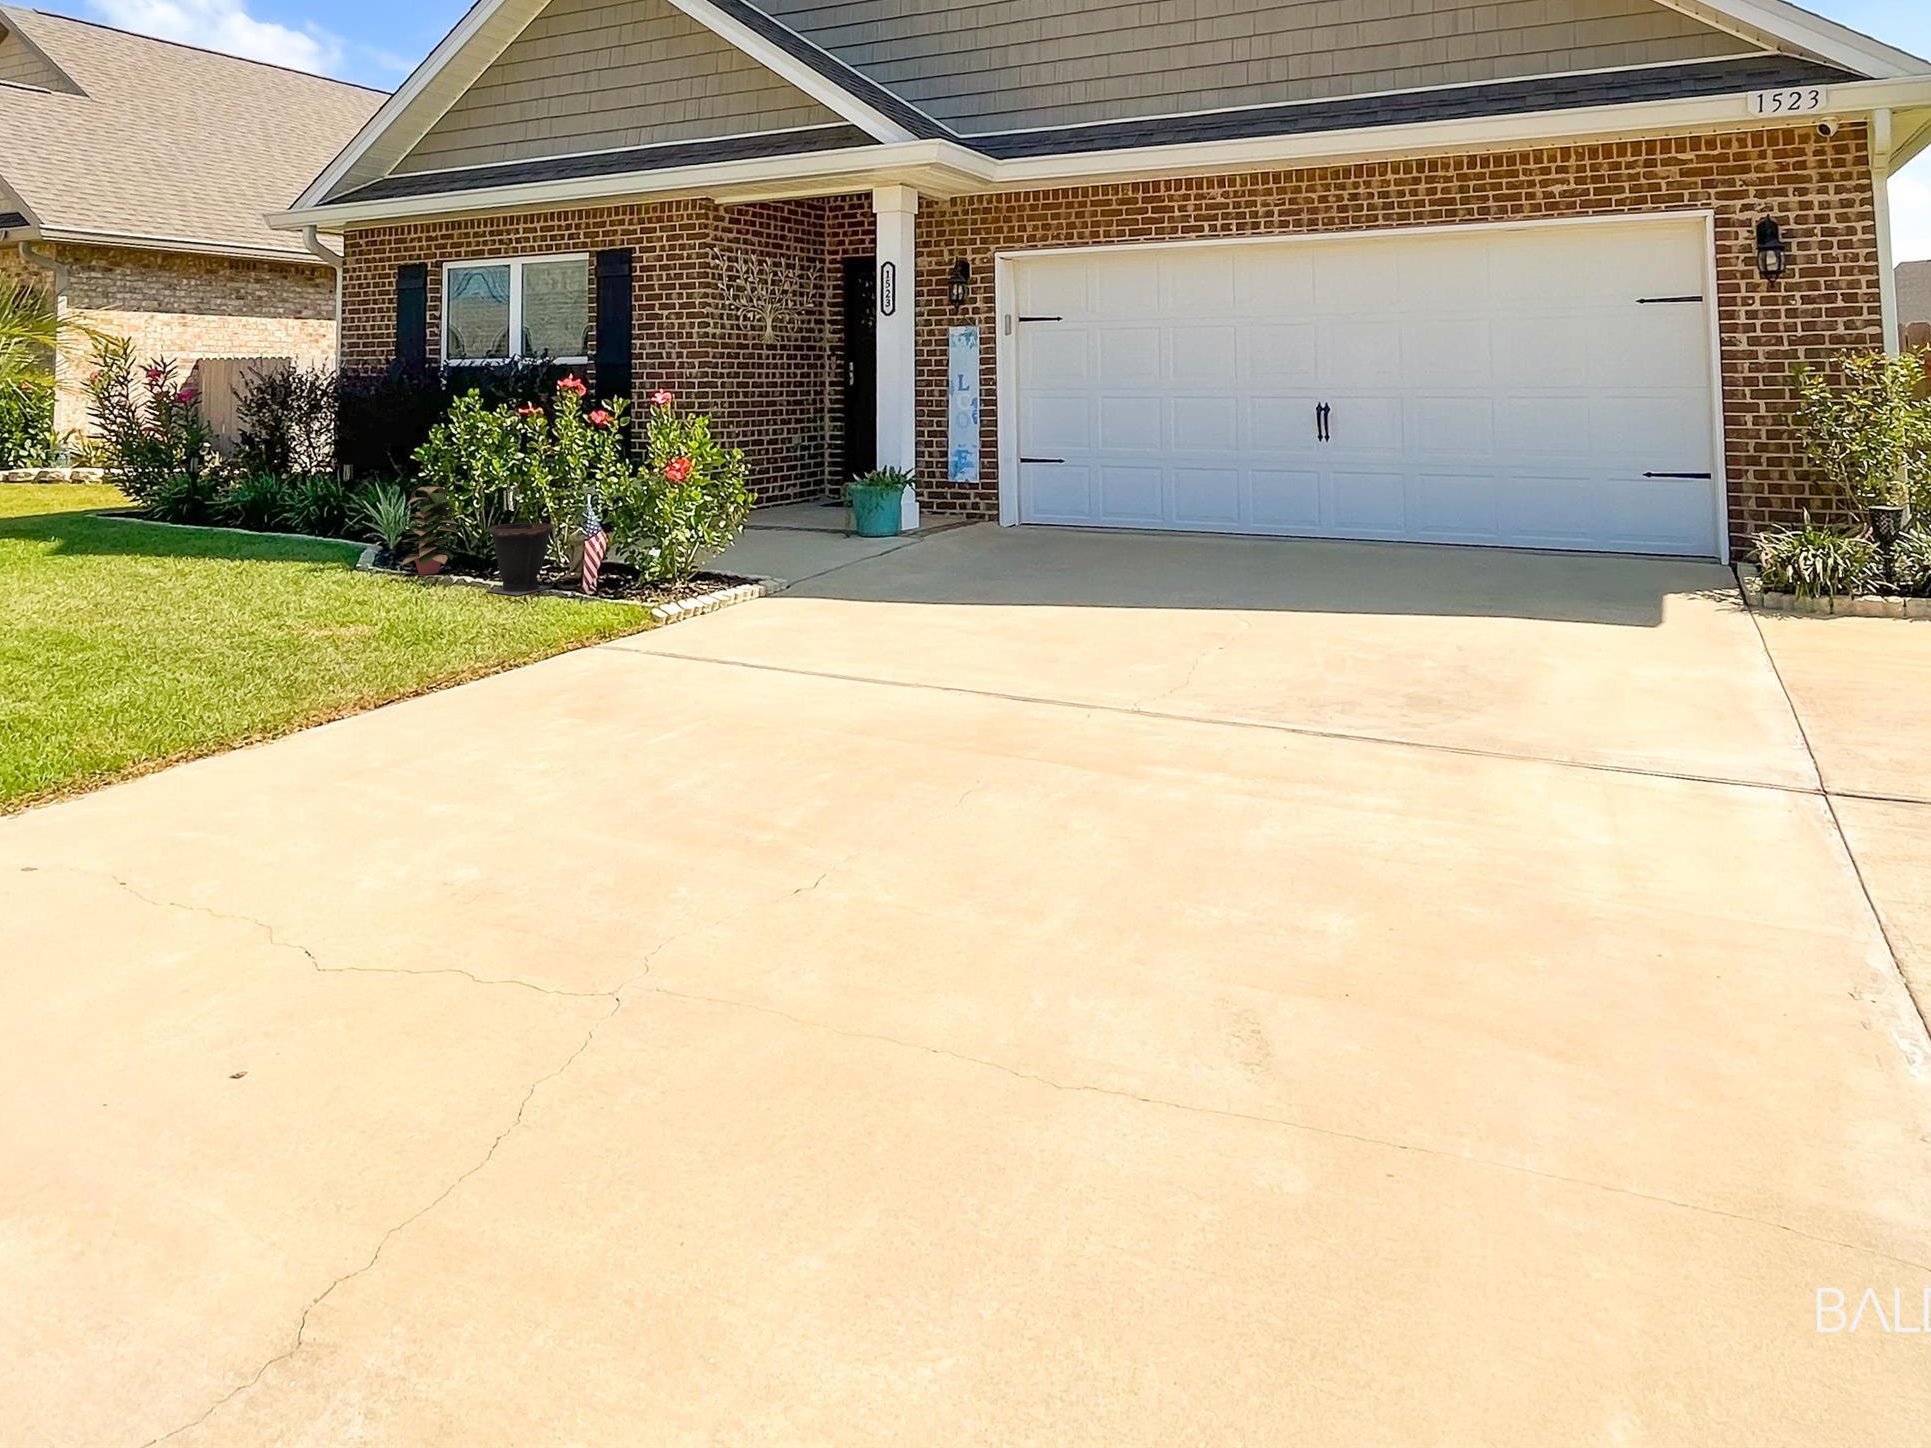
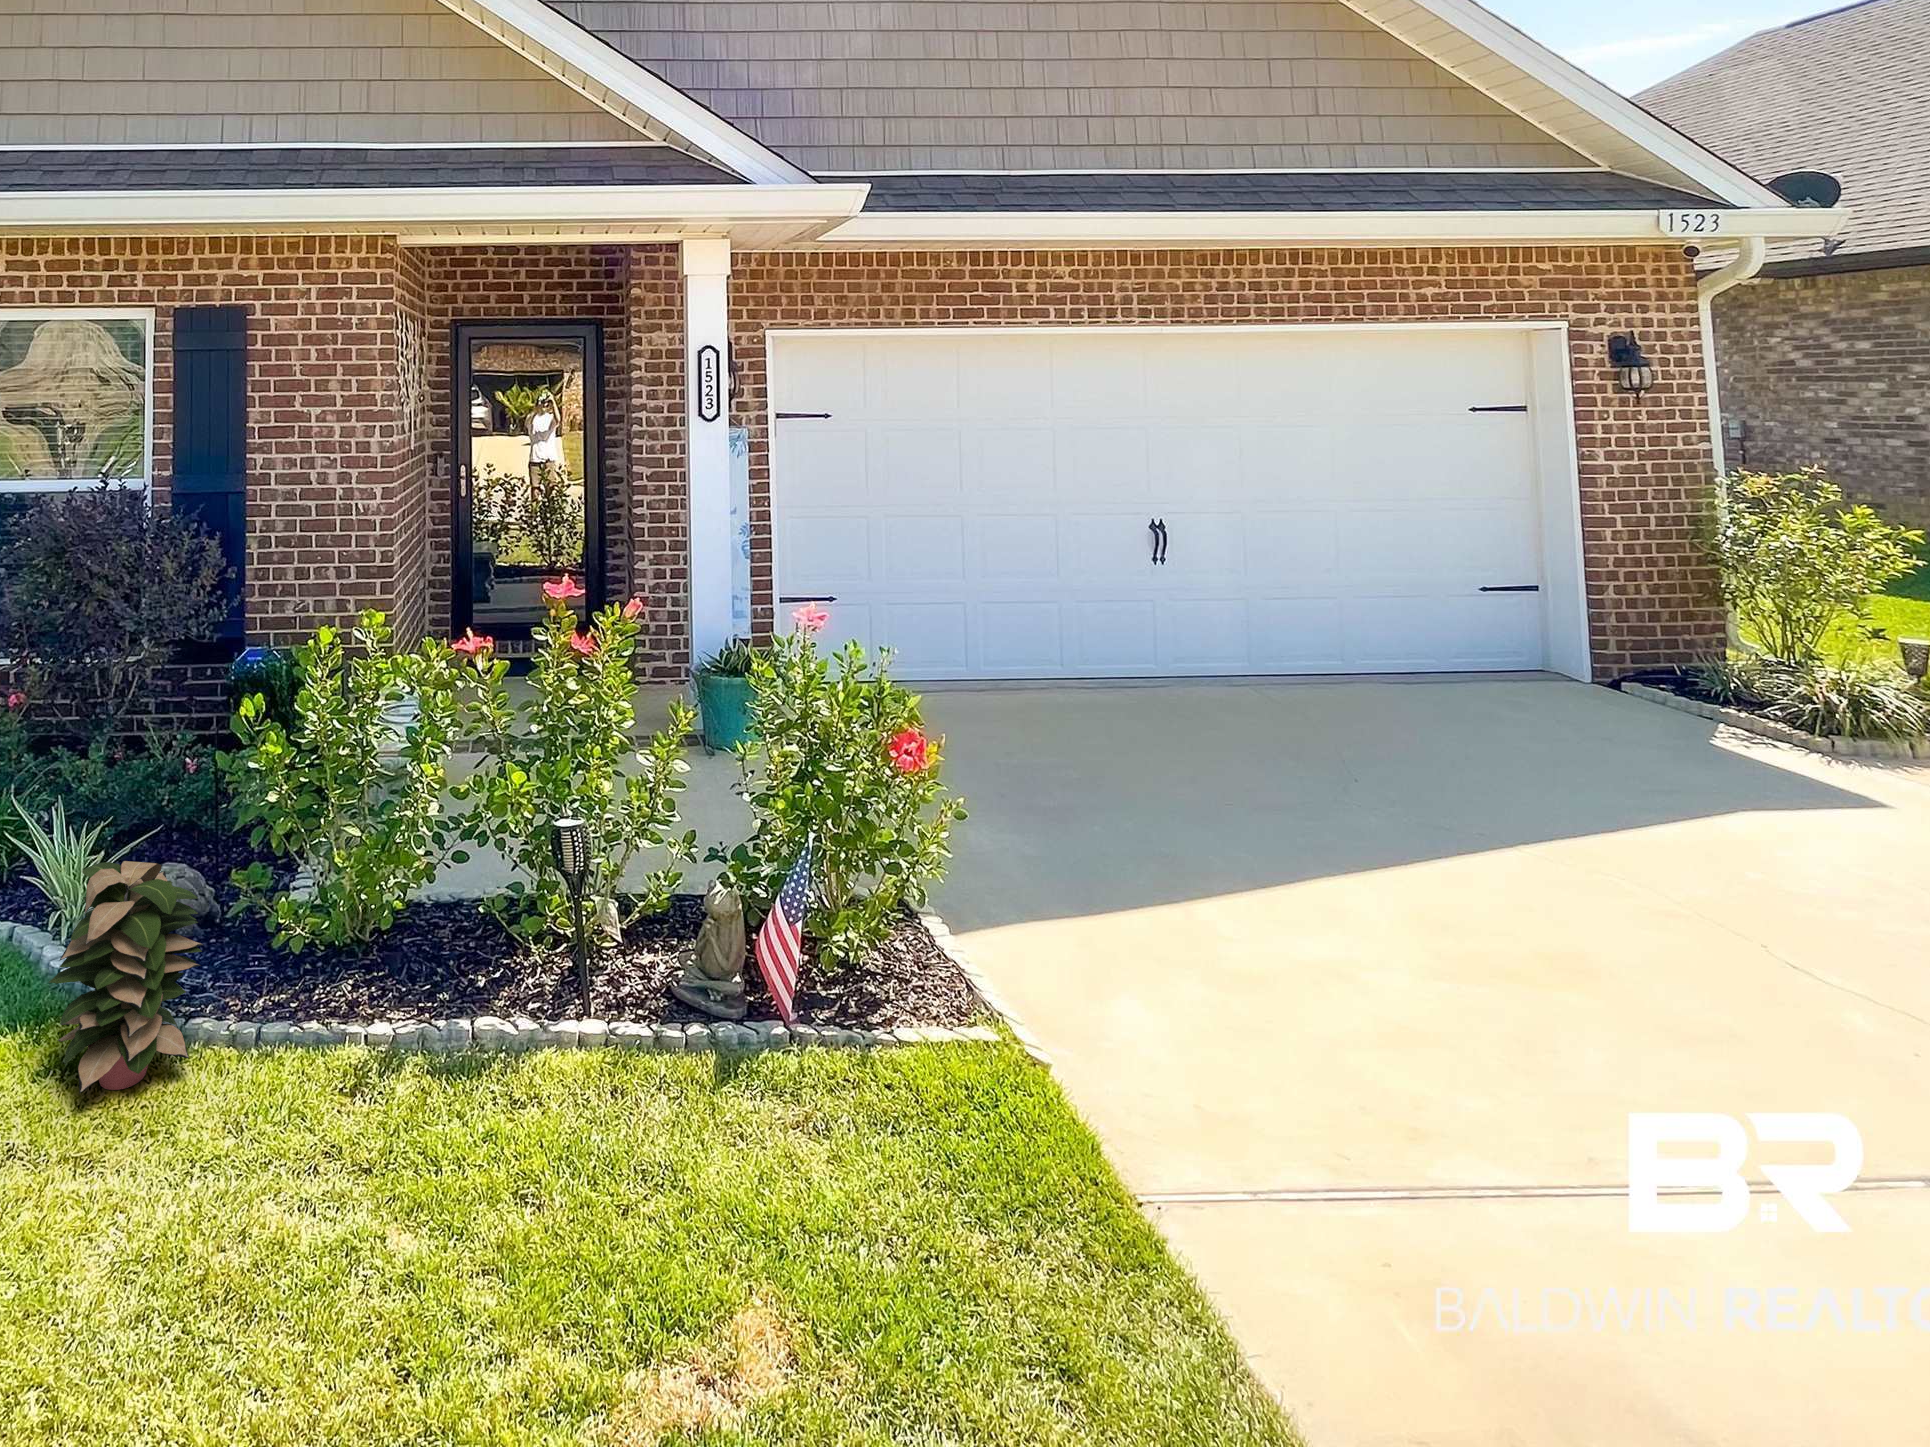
bucket: present [487,520,554,595] -> none [405,936,544,1164]

